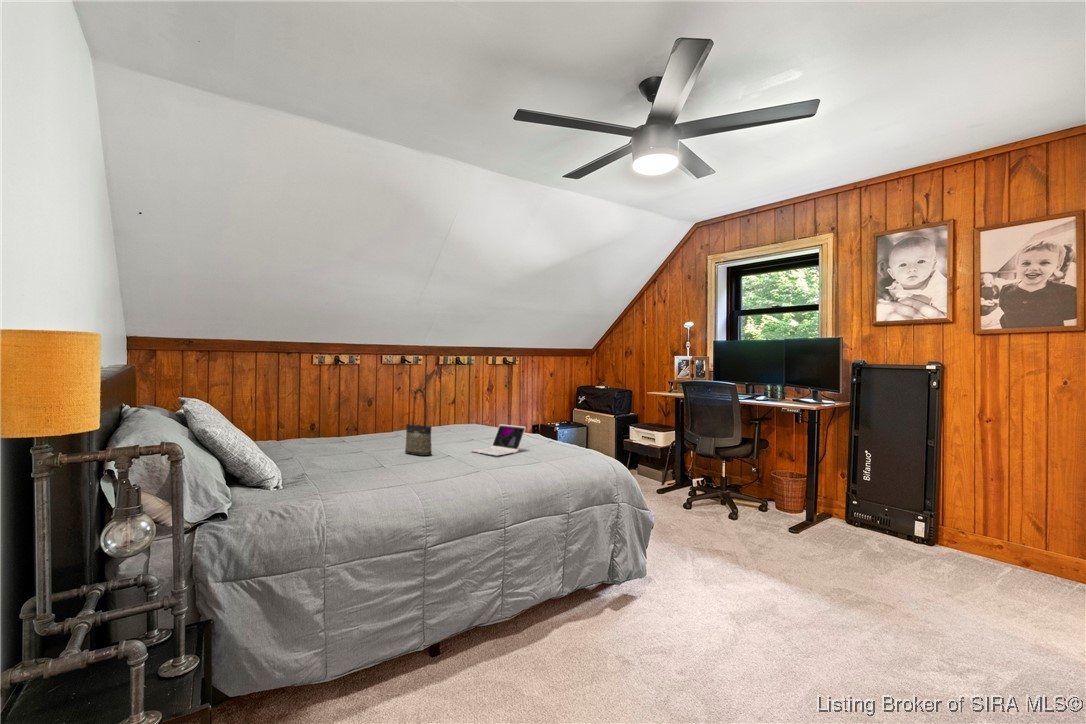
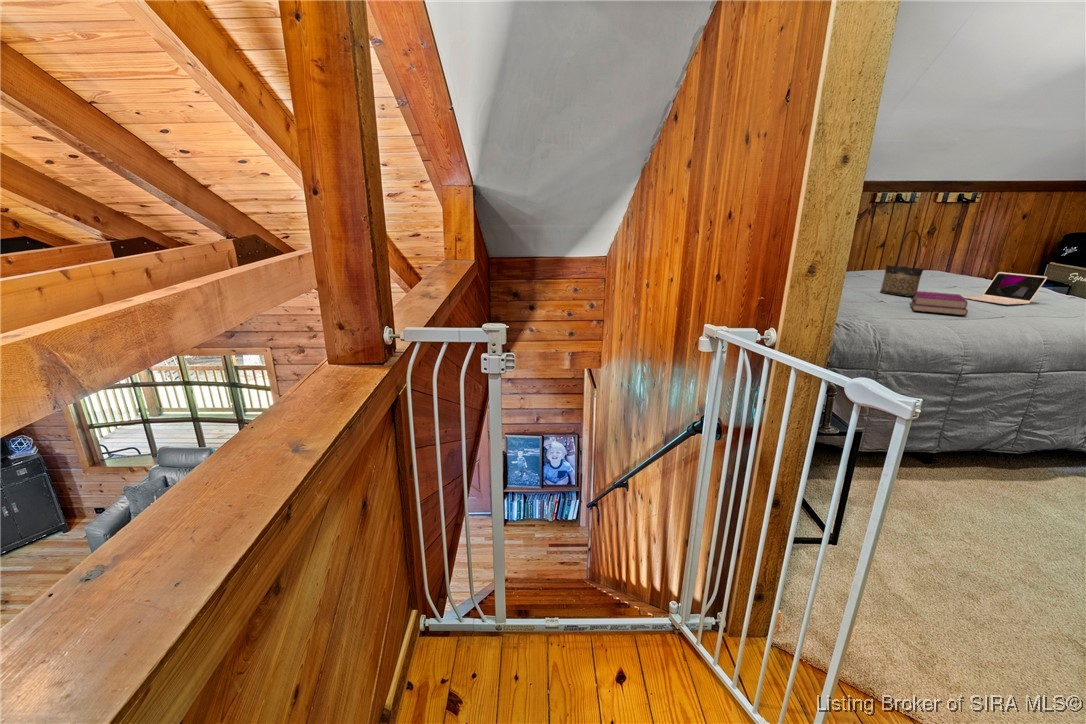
hardback book: none [400,451,455,475] -> present [910,291,968,315]

